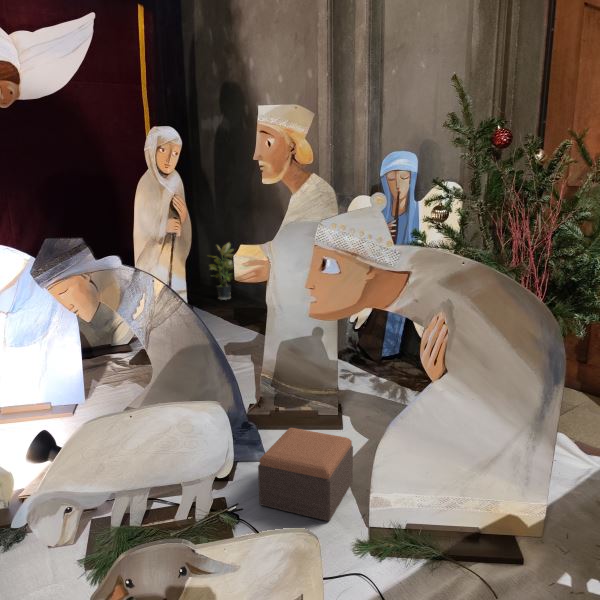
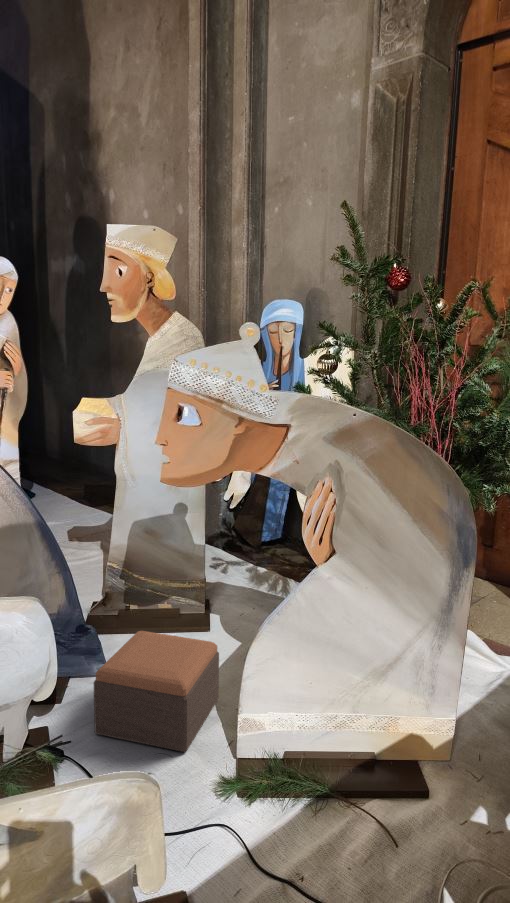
potted plant: present [210,243,234,300] -> none [51,406,90,476]

